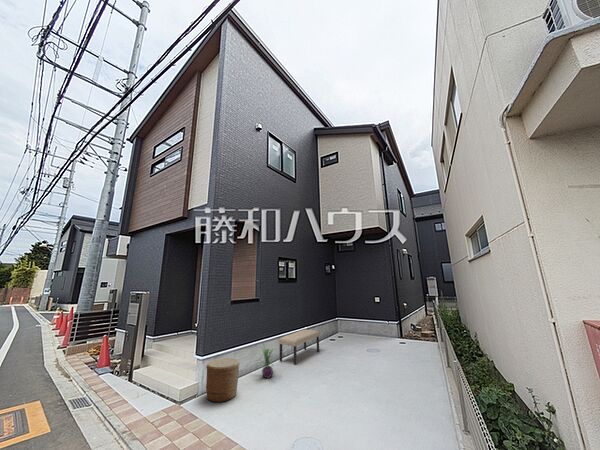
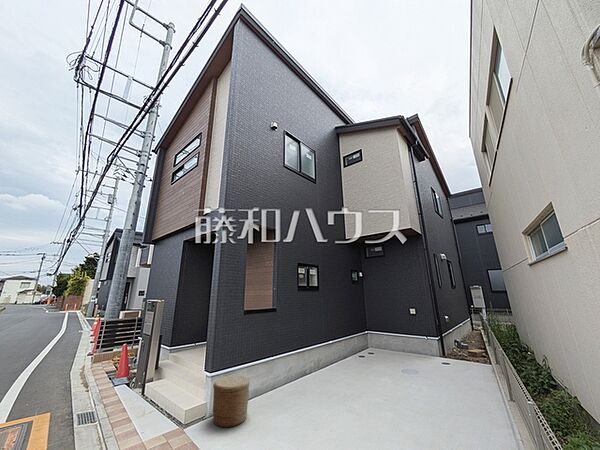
bench: present [279,330,319,365] -> none [298,344,345,385]
decorative plant: present [258,346,273,378] -> none [265,360,301,400]

